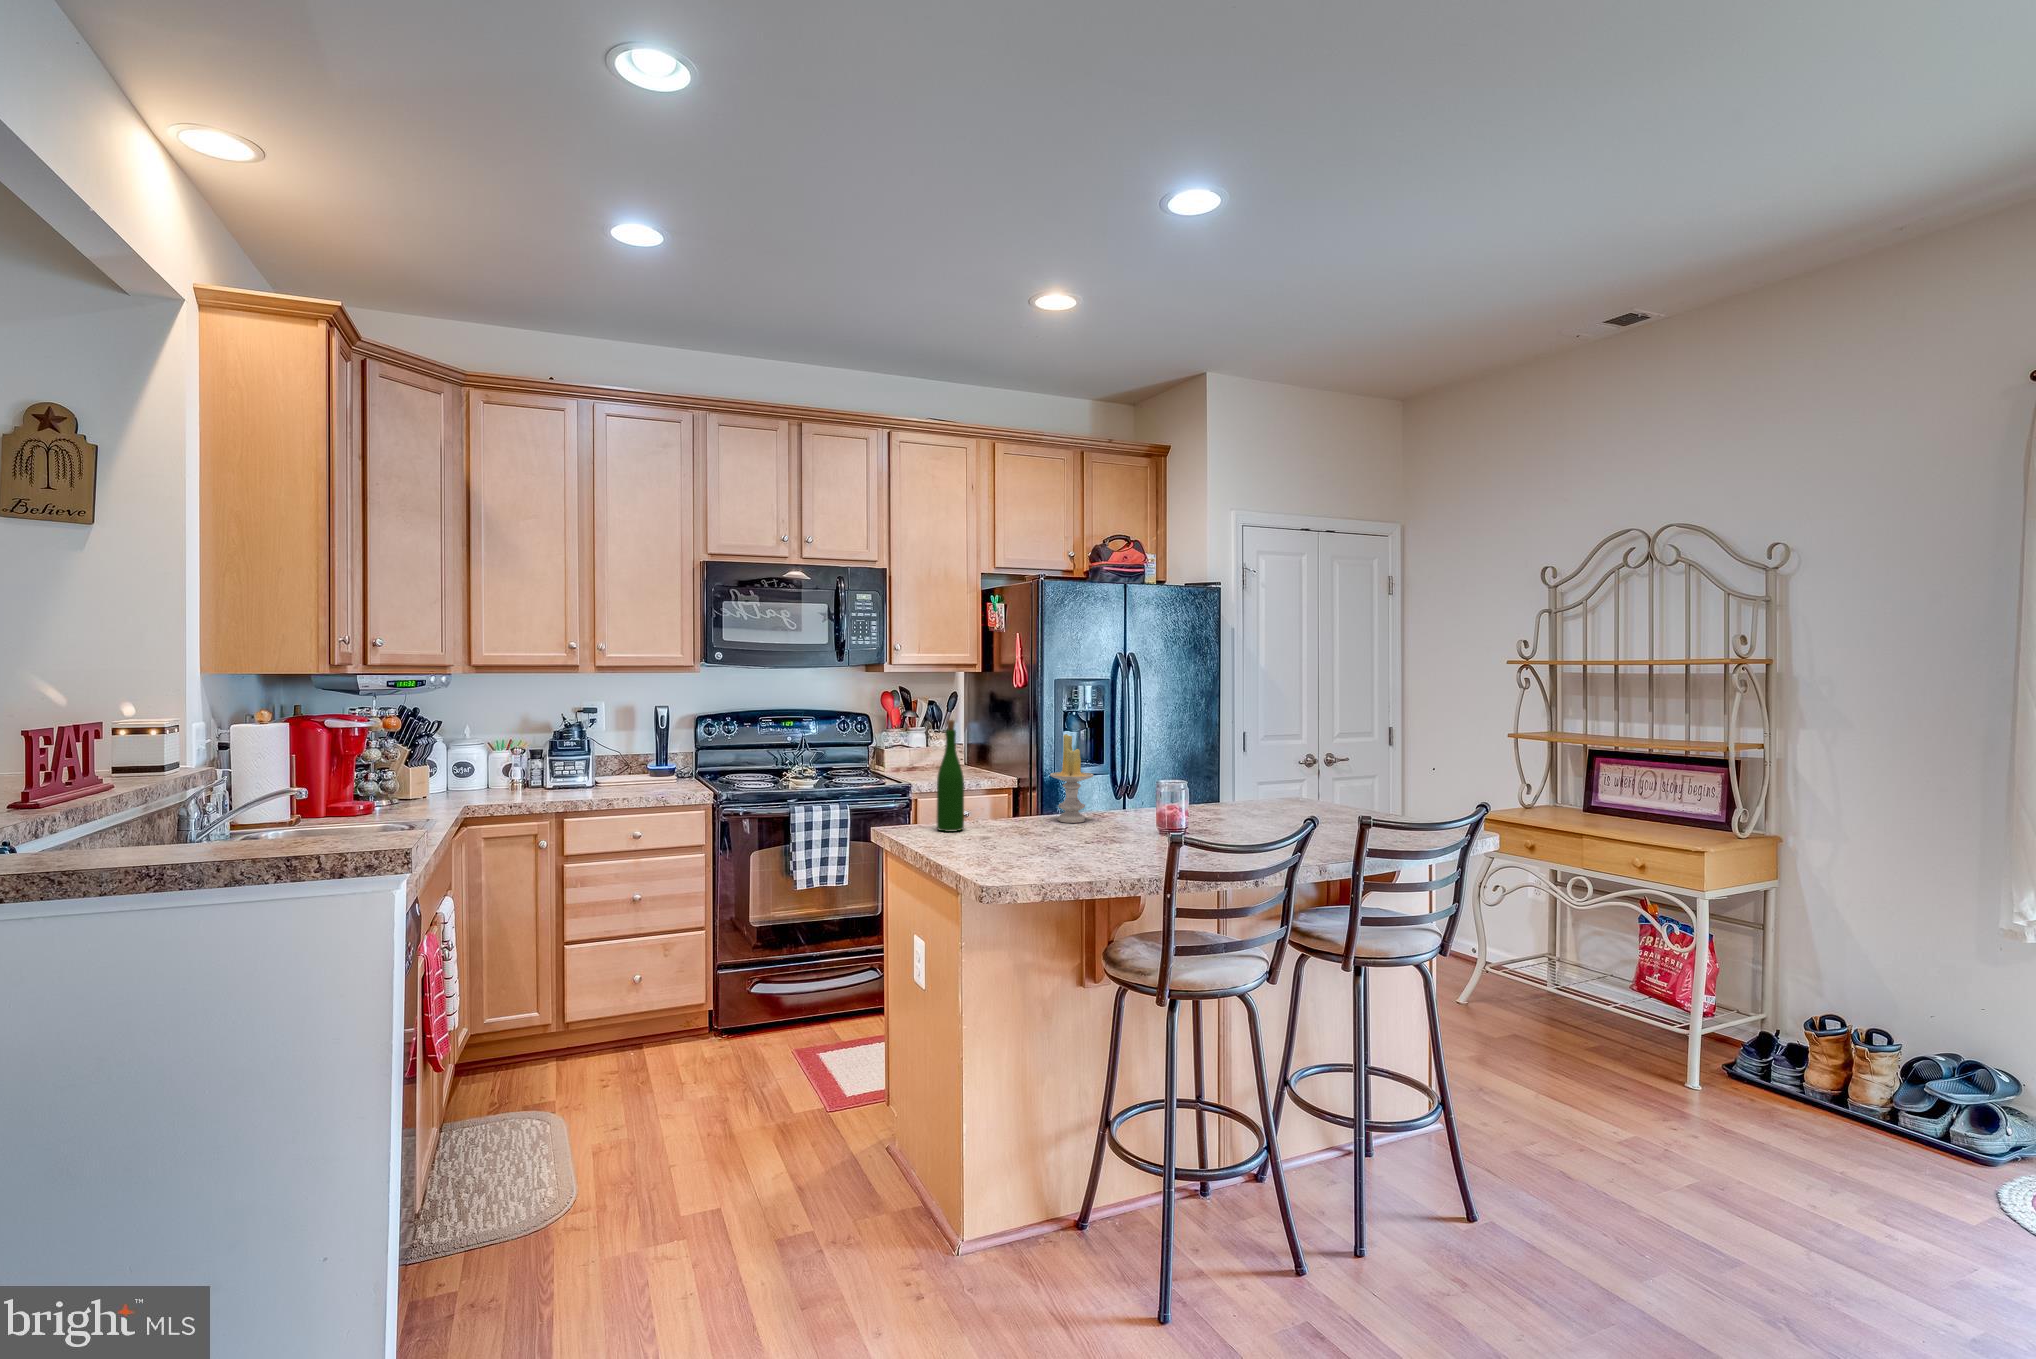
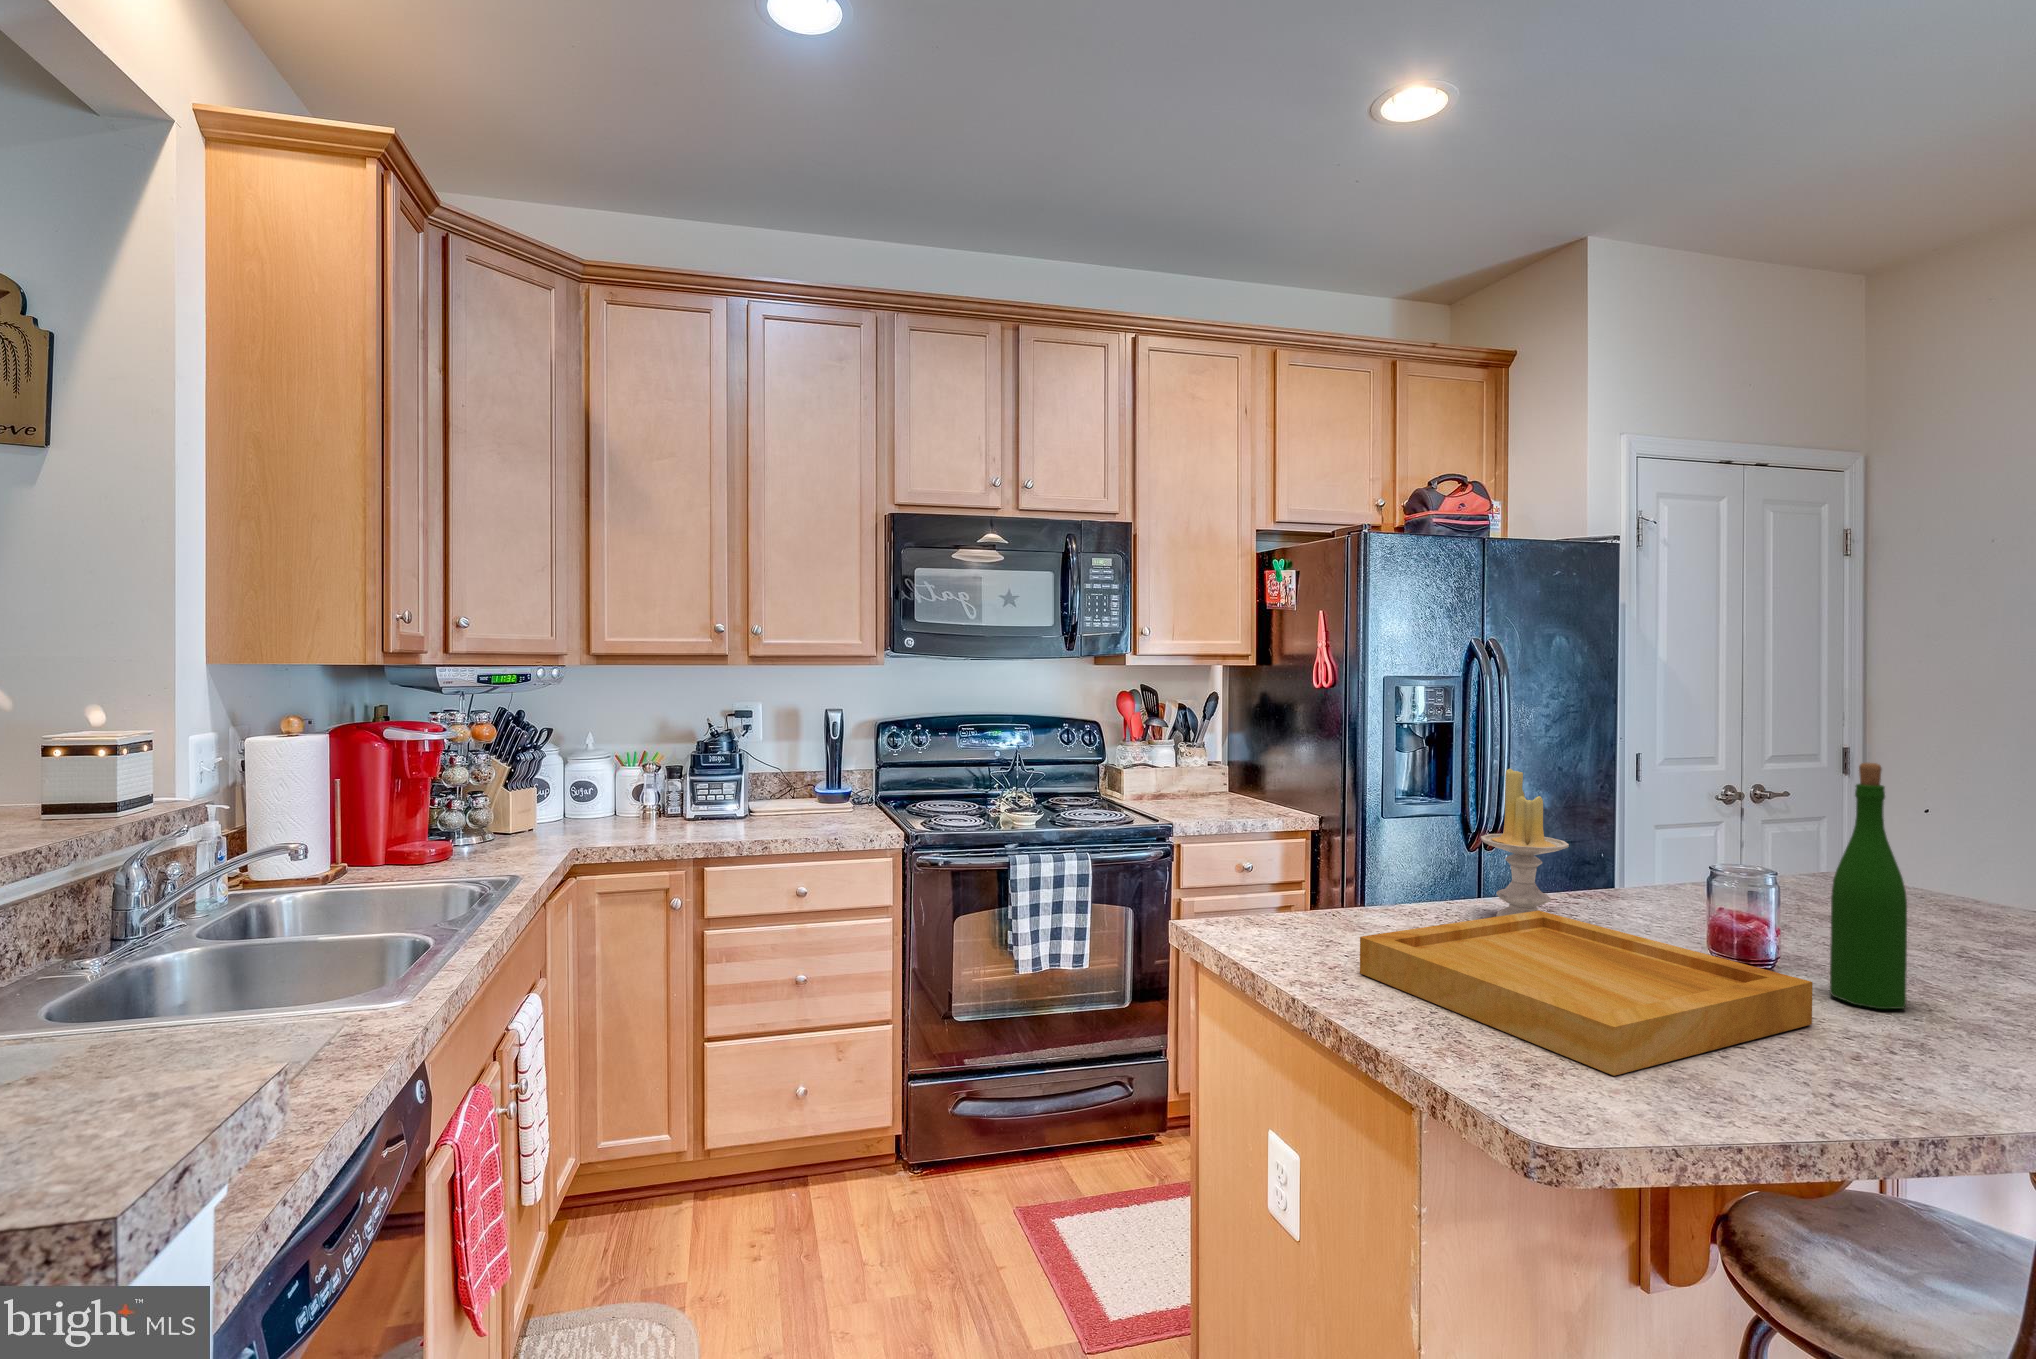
wine bottle: present [937,720,964,831] -> present [1830,763,1907,1009]
tray: none [958,810,1154,865] -> present [1360,911,1812,1076]

